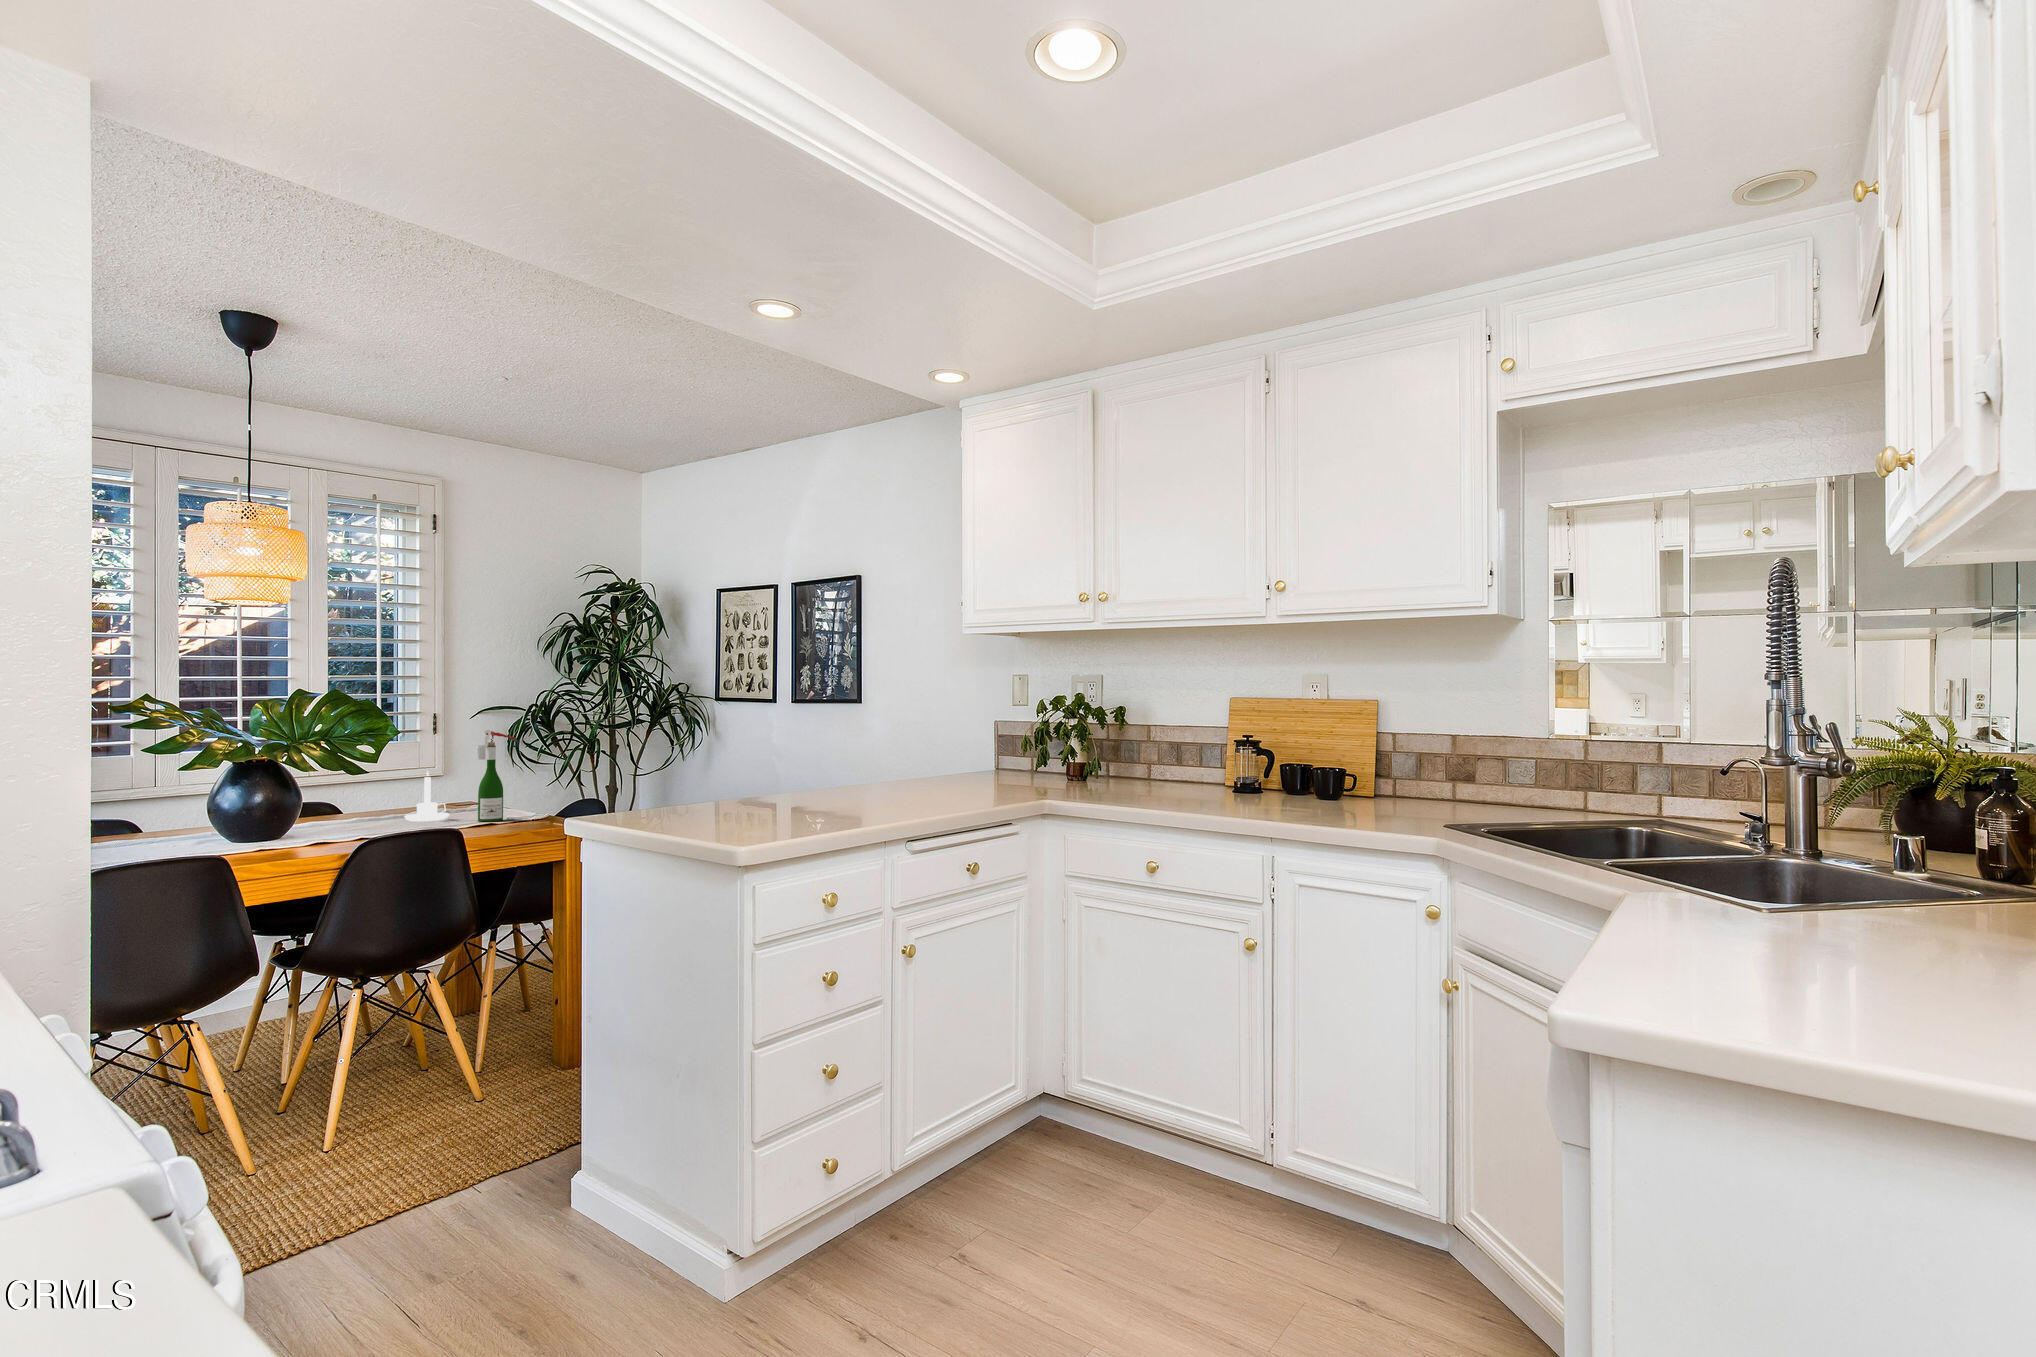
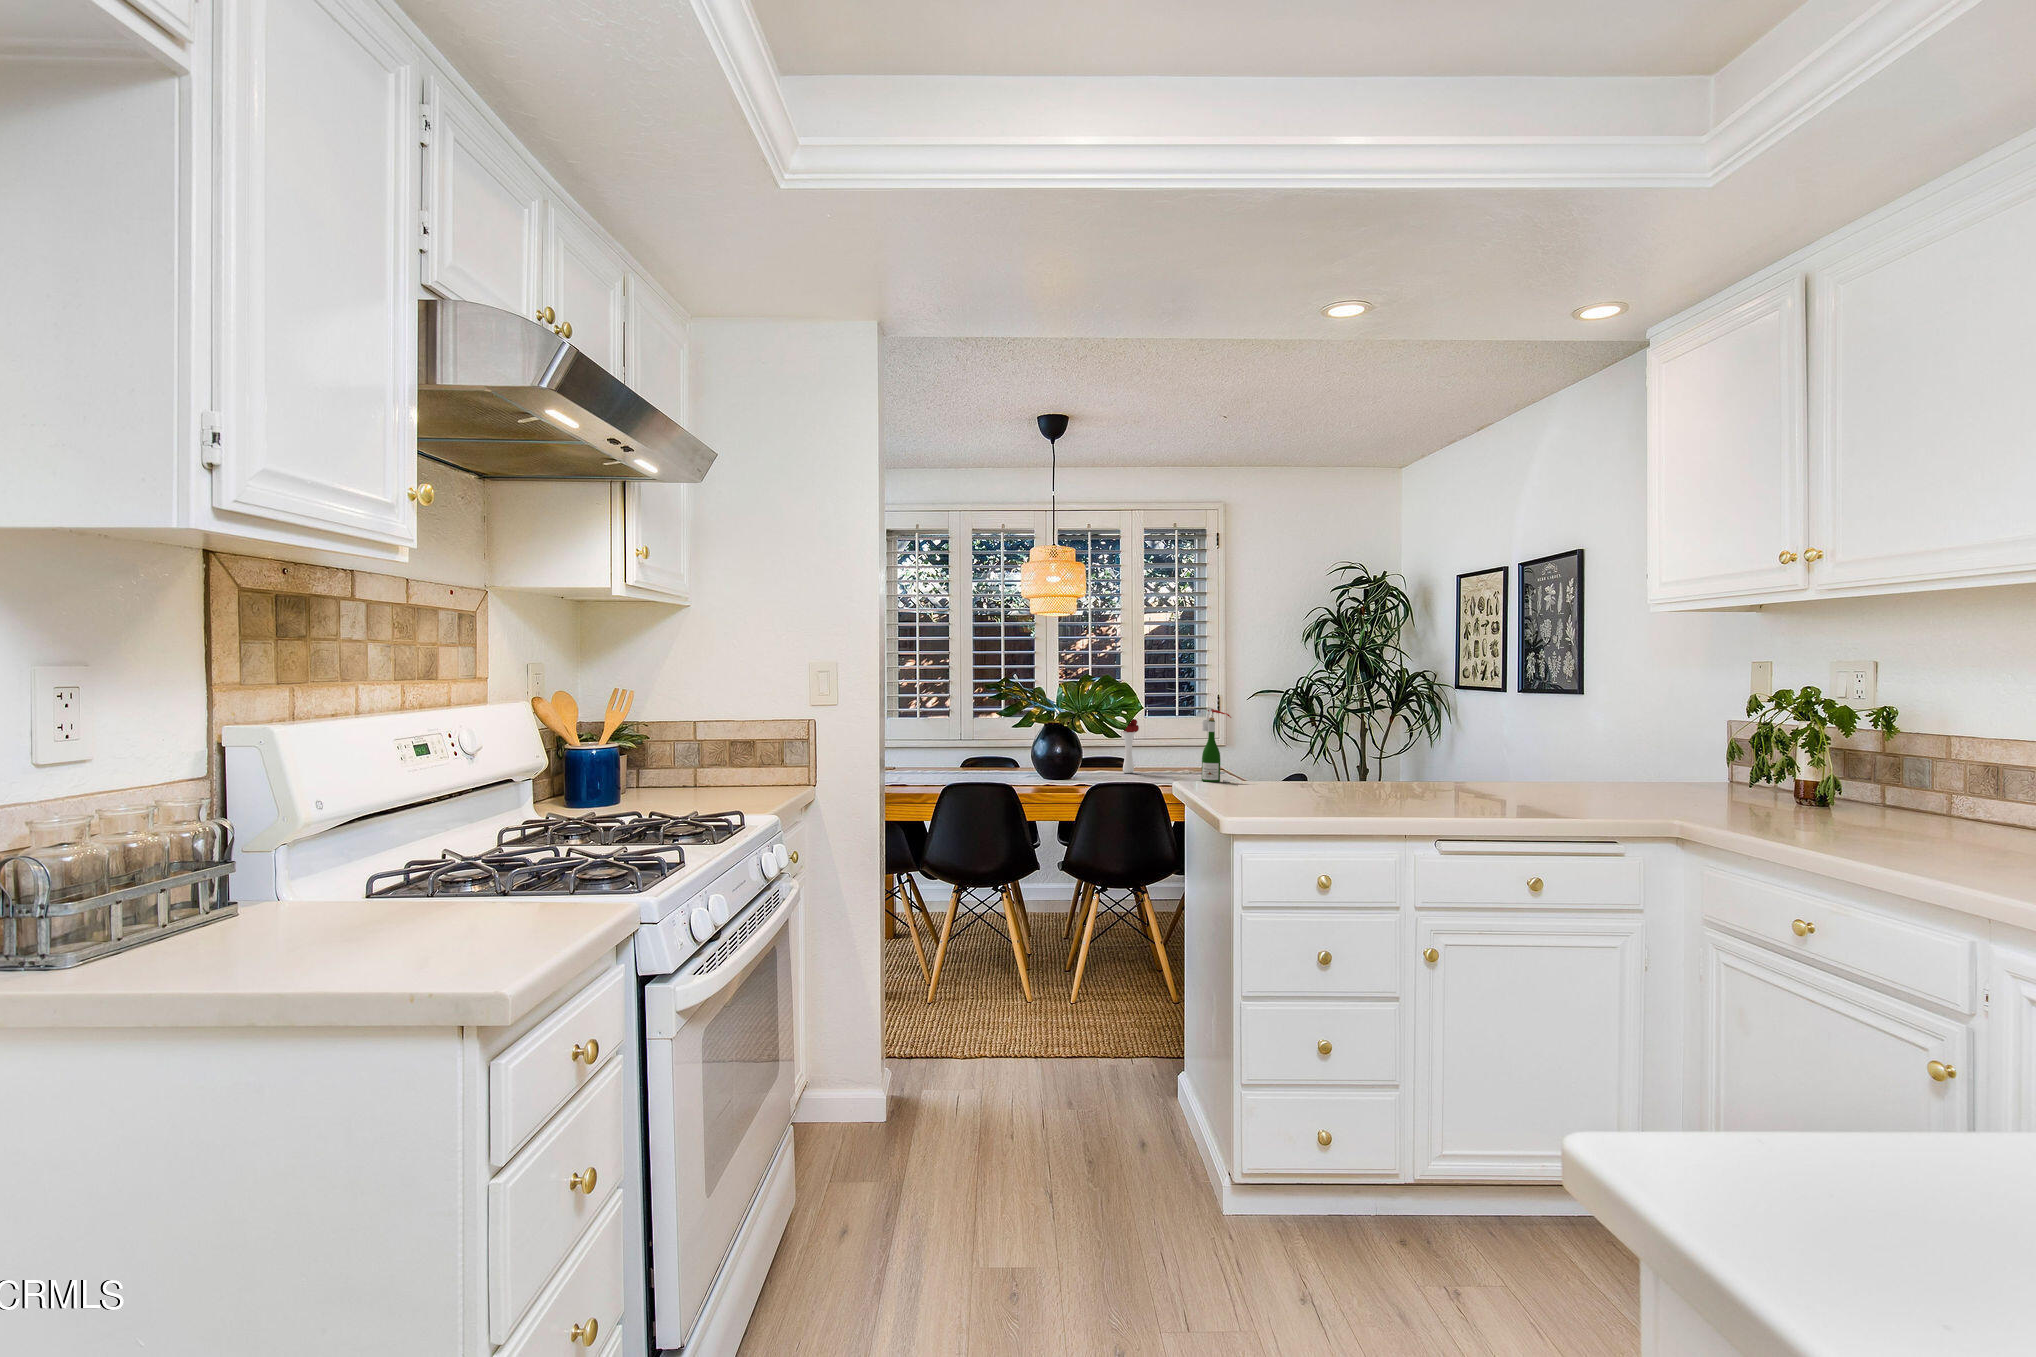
flower bouquet: none [340,742,370,823] -> present [1123,719,1139,773]
candle holder: present [404,771,449,821] -> none [1157,737,1188,777]

